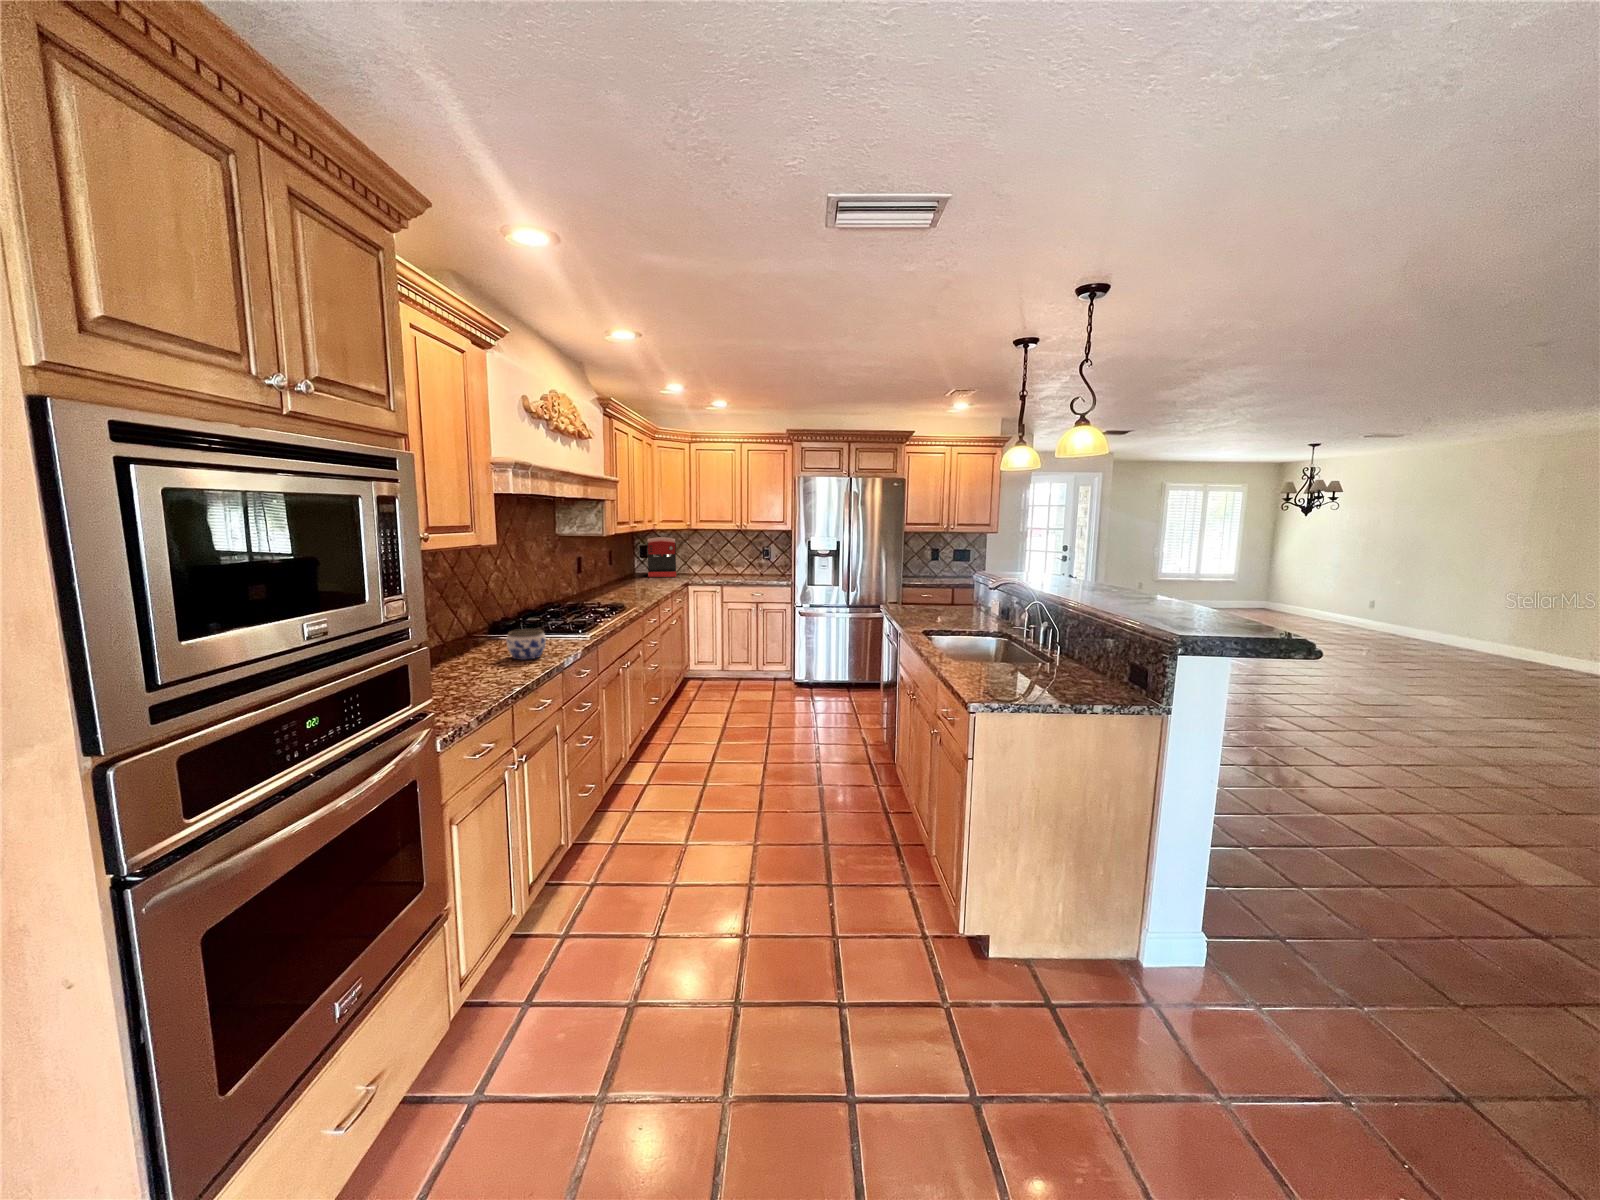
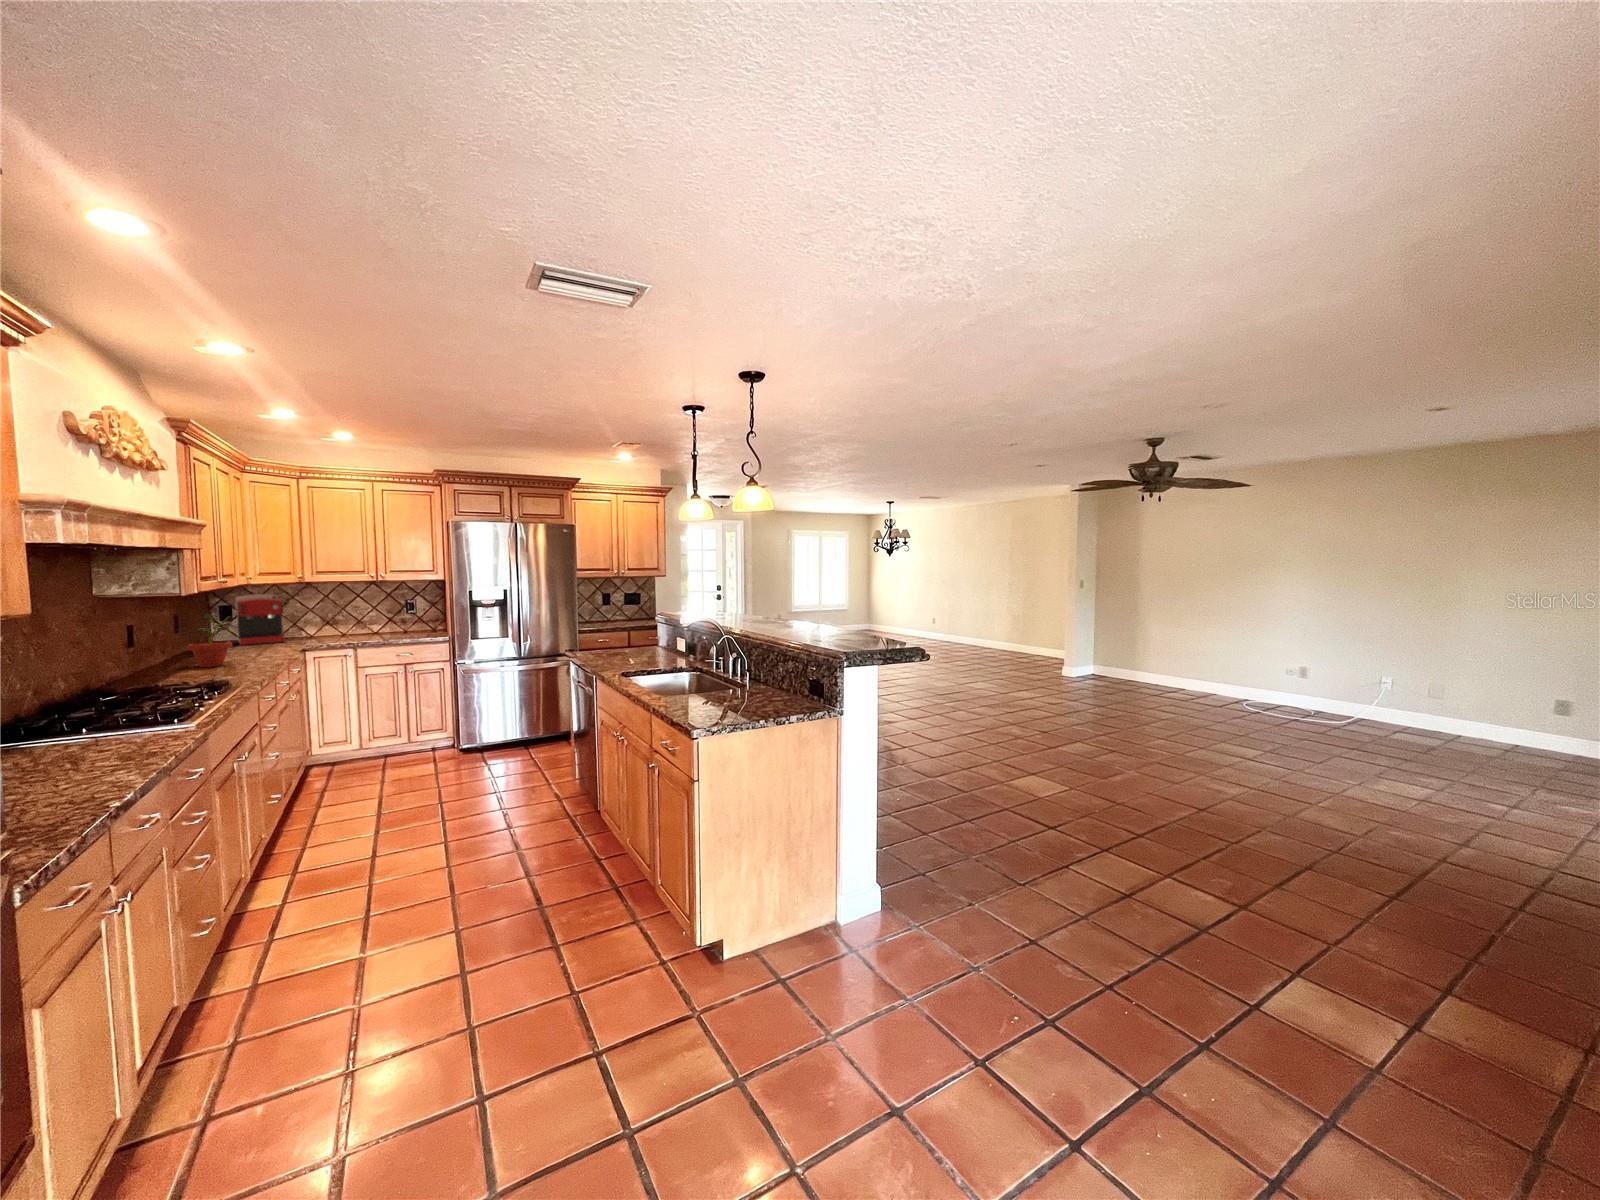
potted plant: none [609,550,638,592] -> present [187,613,232,667]
jar: present [506,629,546,660] -> none [61,722,135,768]

